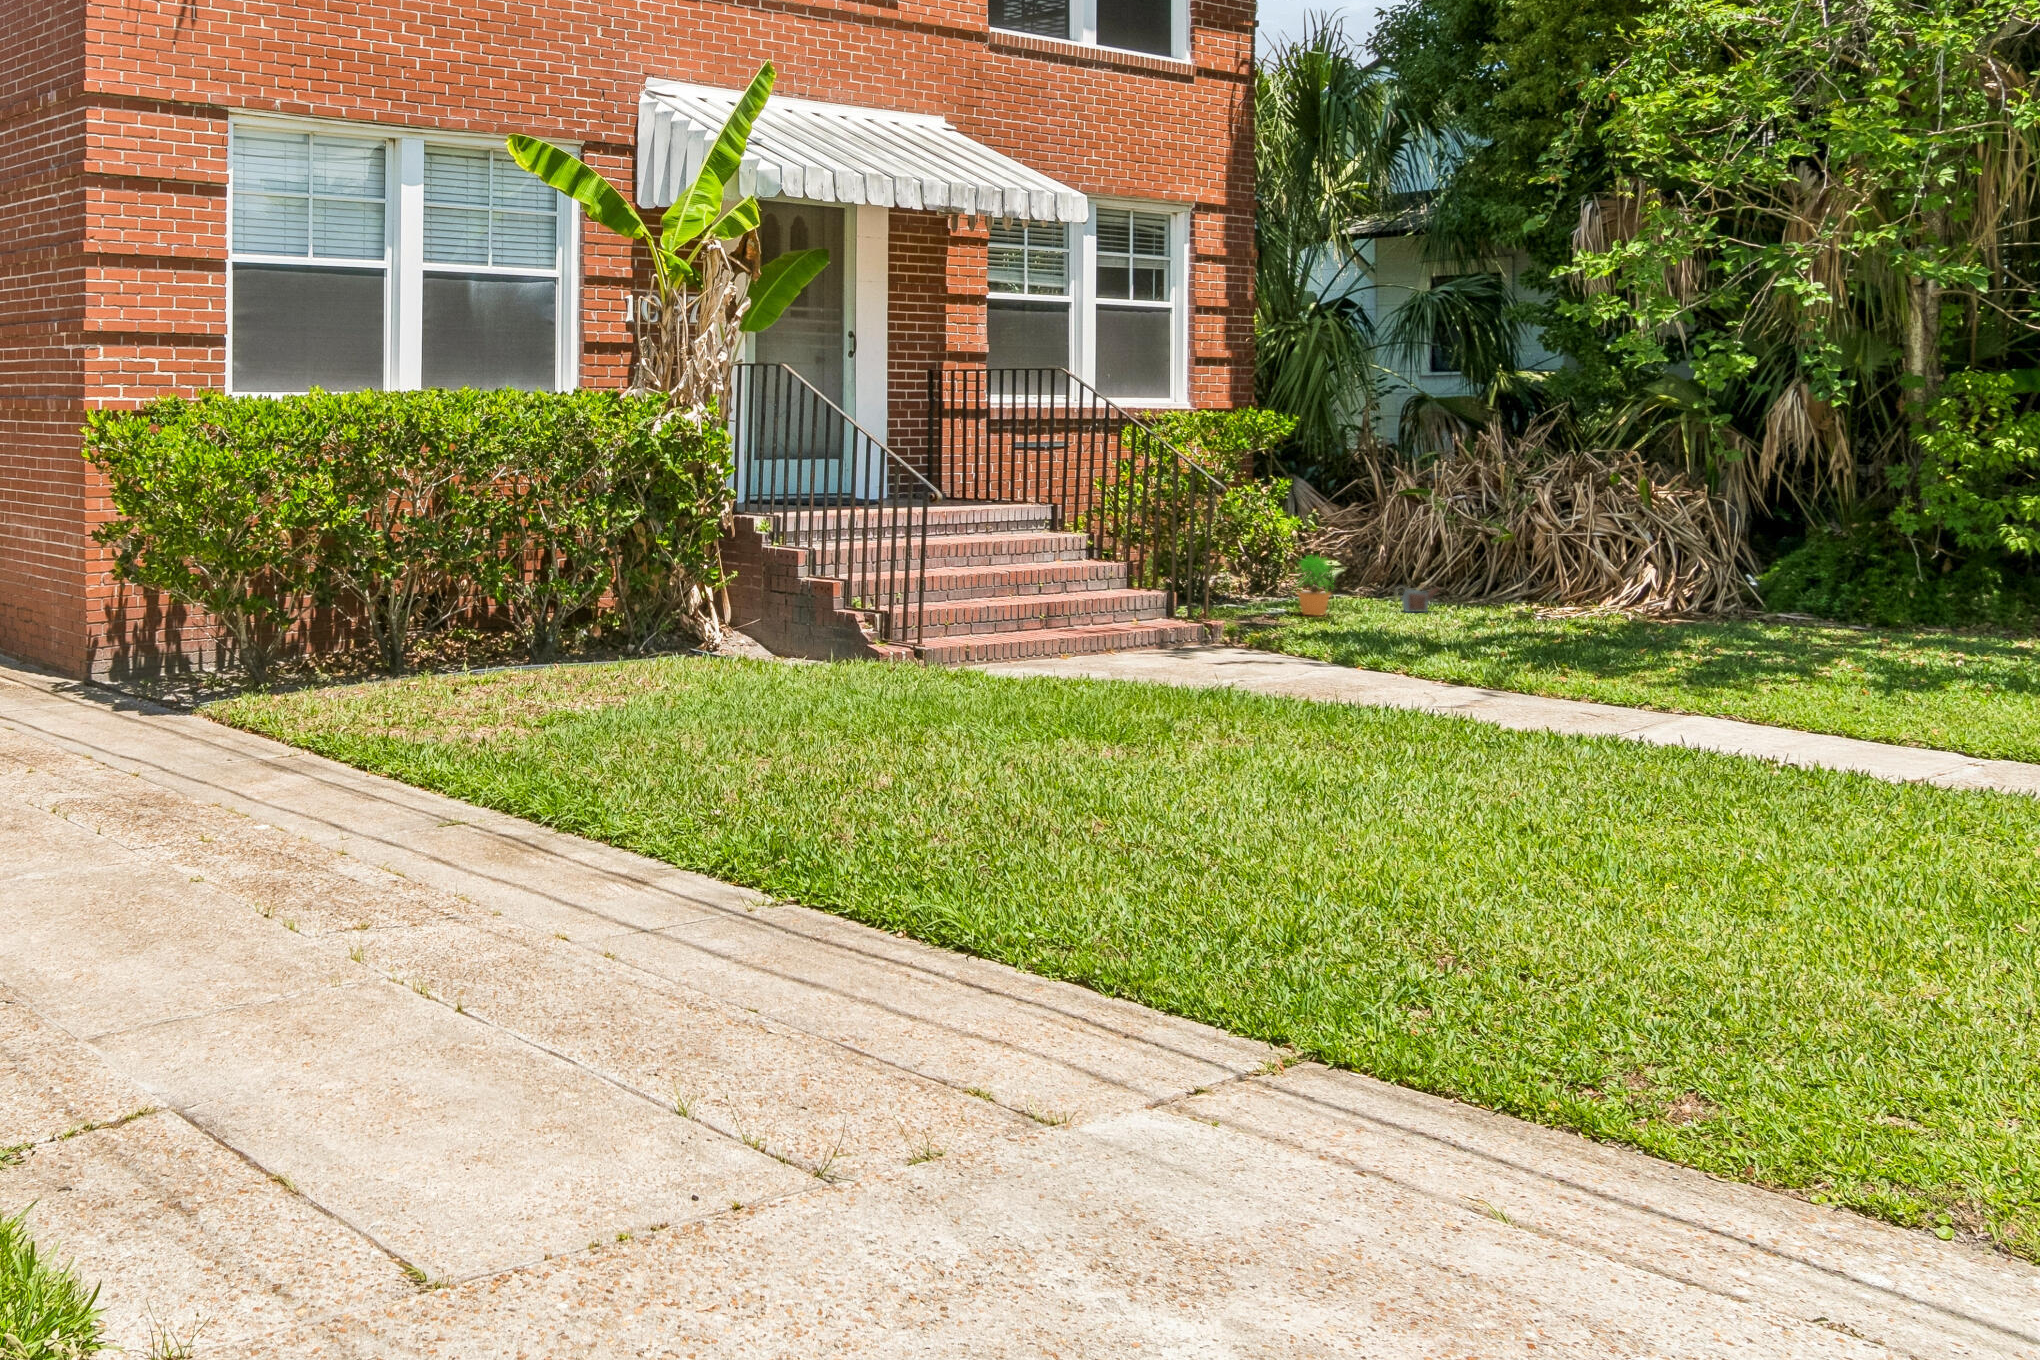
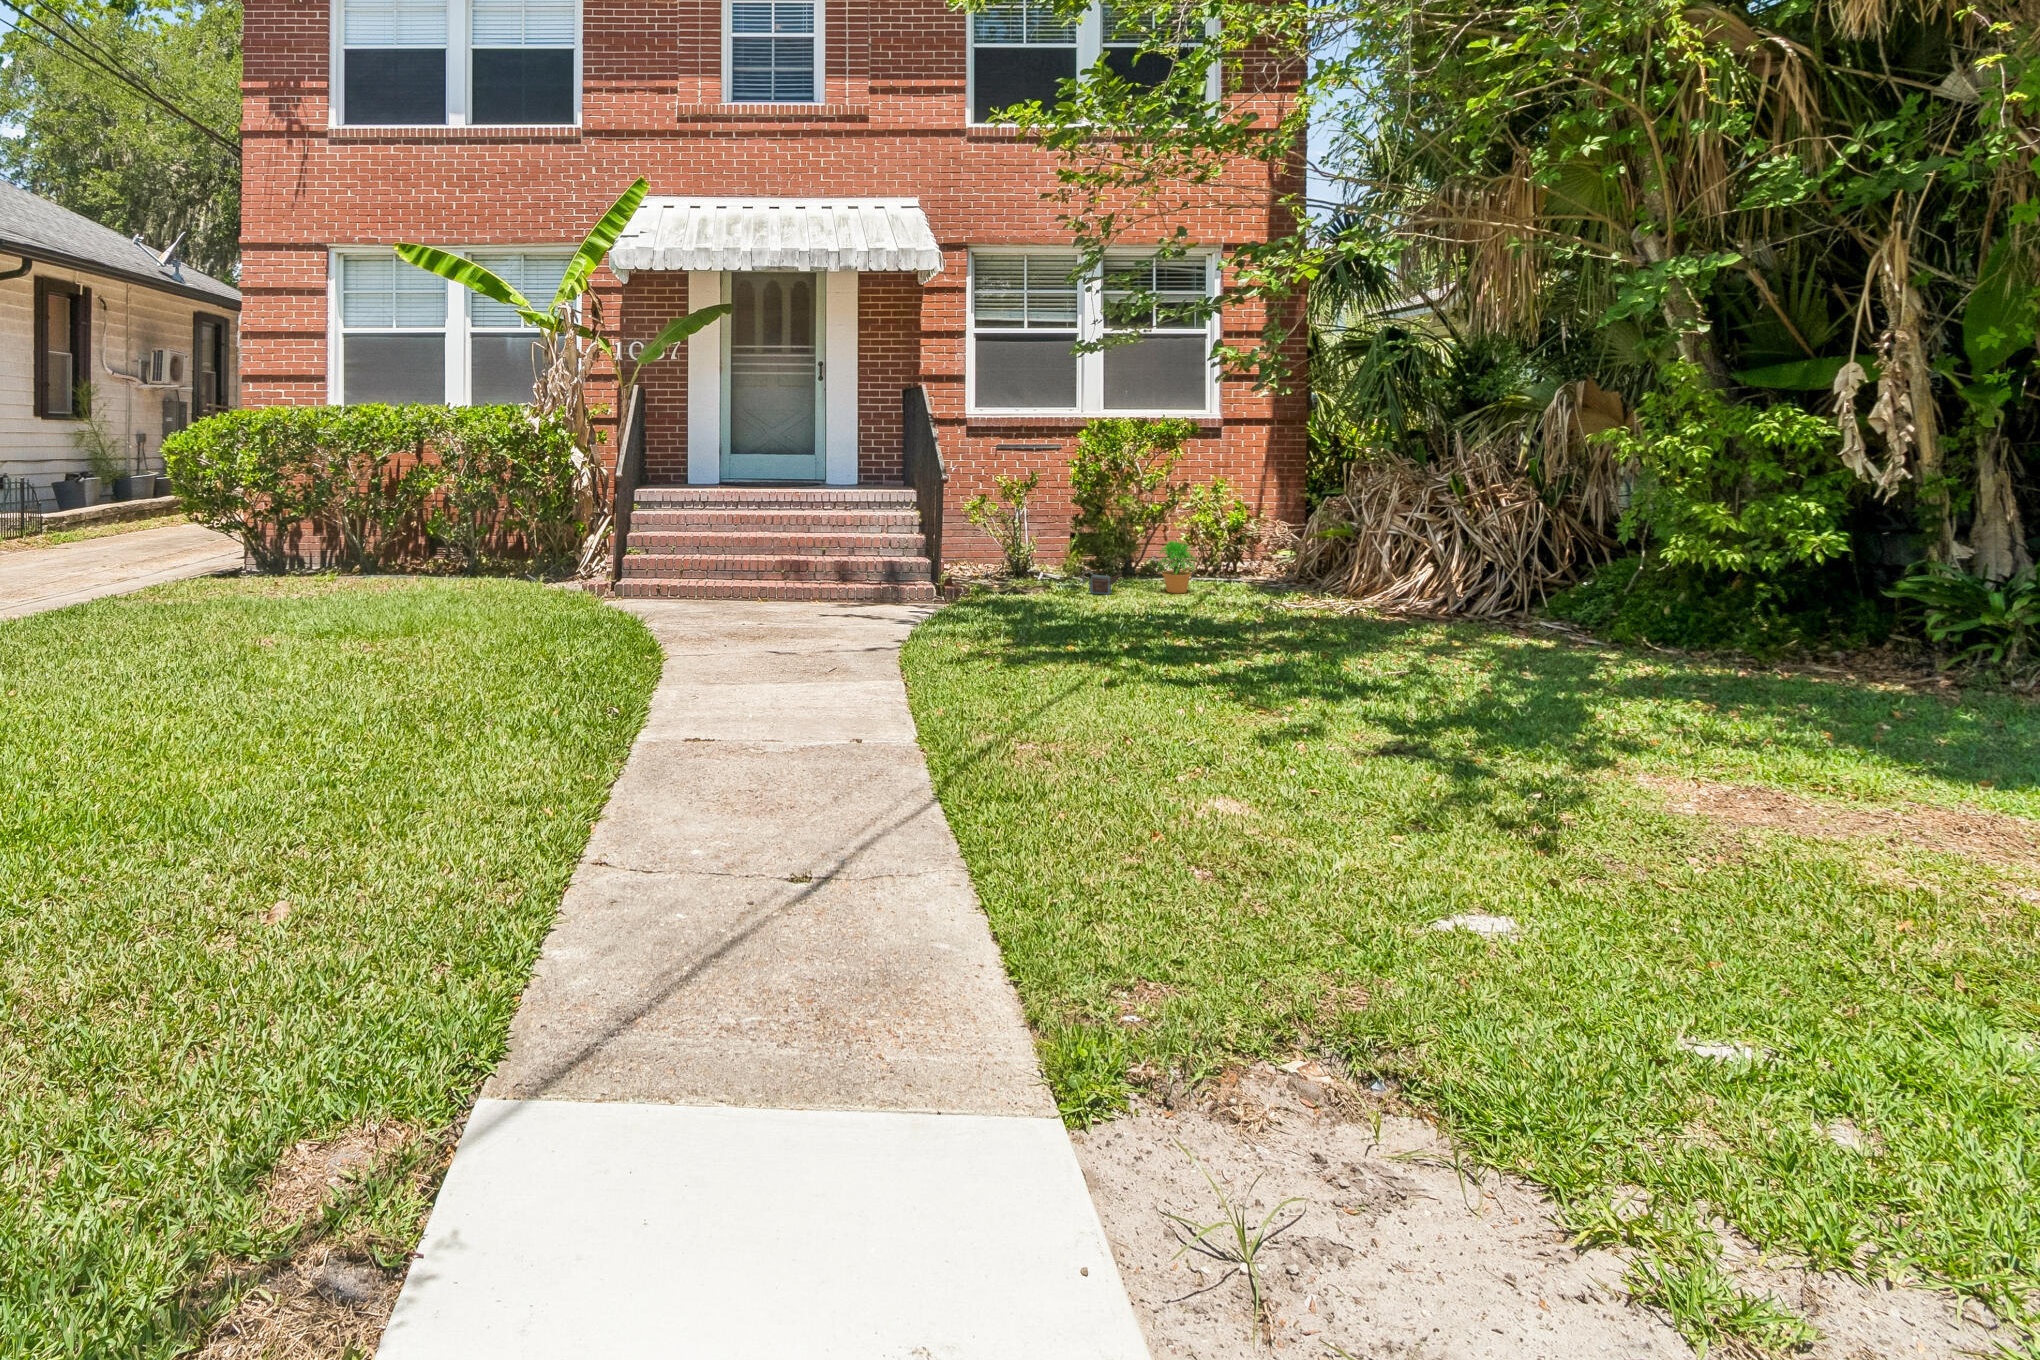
watering can: present [1395,587,1438,612] -> present [1082,571,1122,595]

